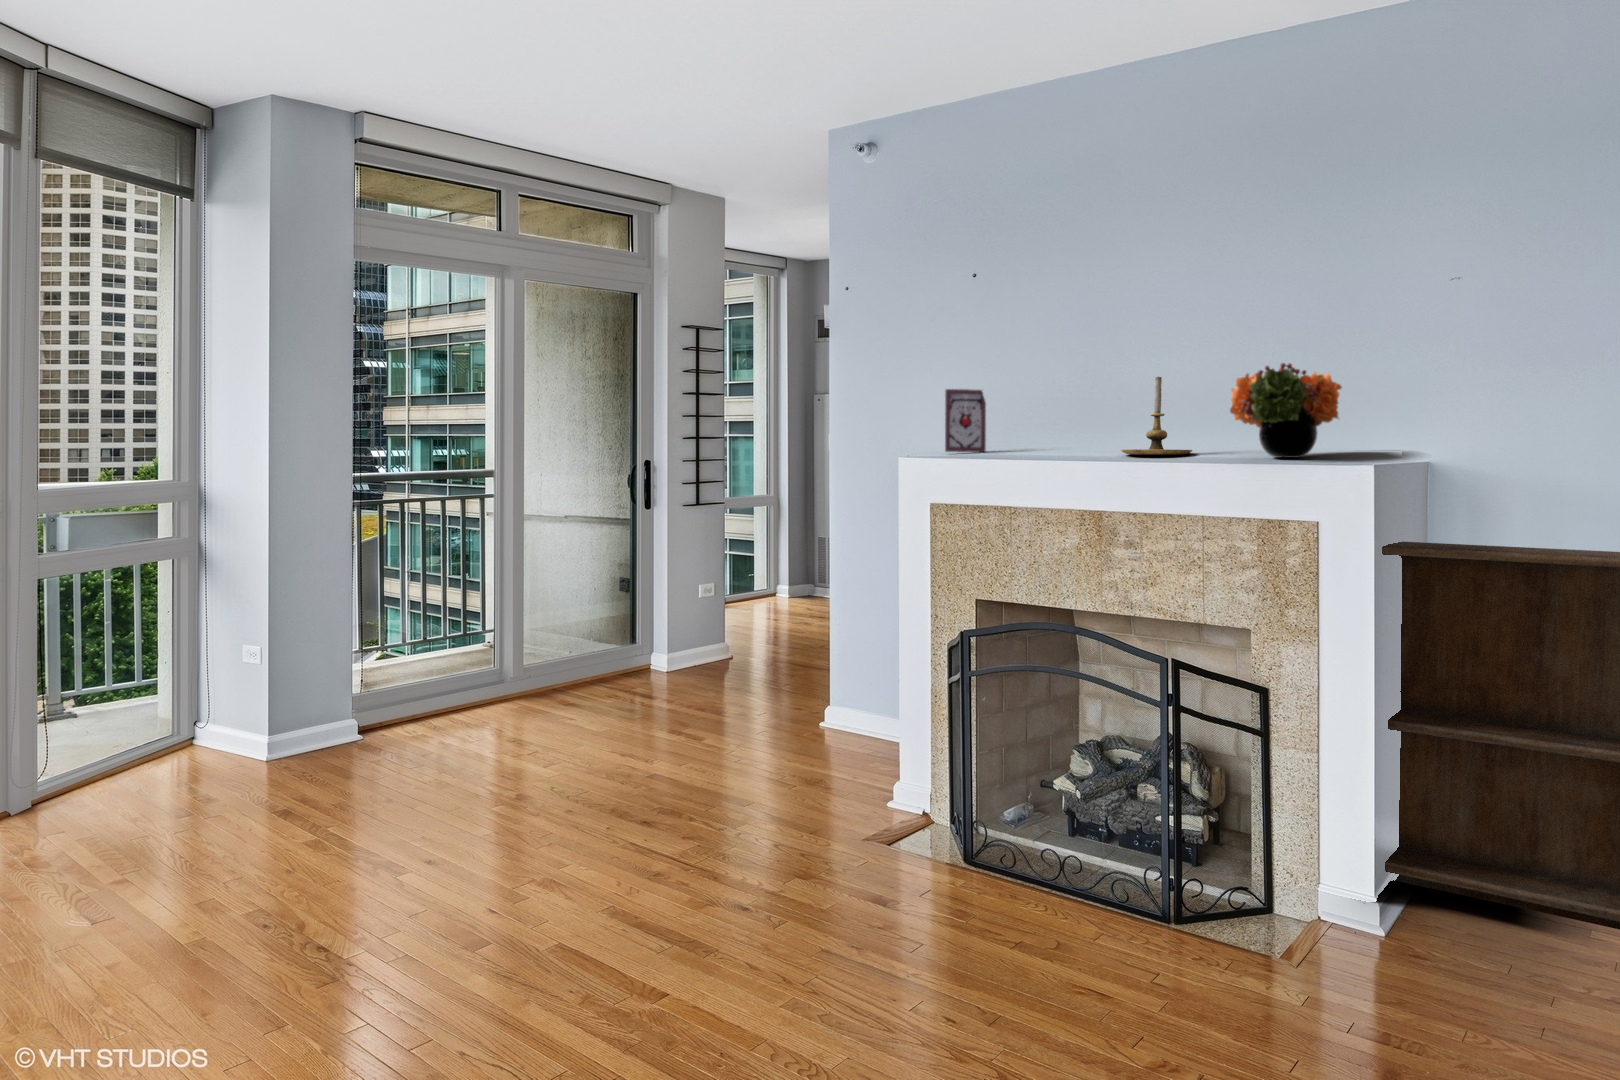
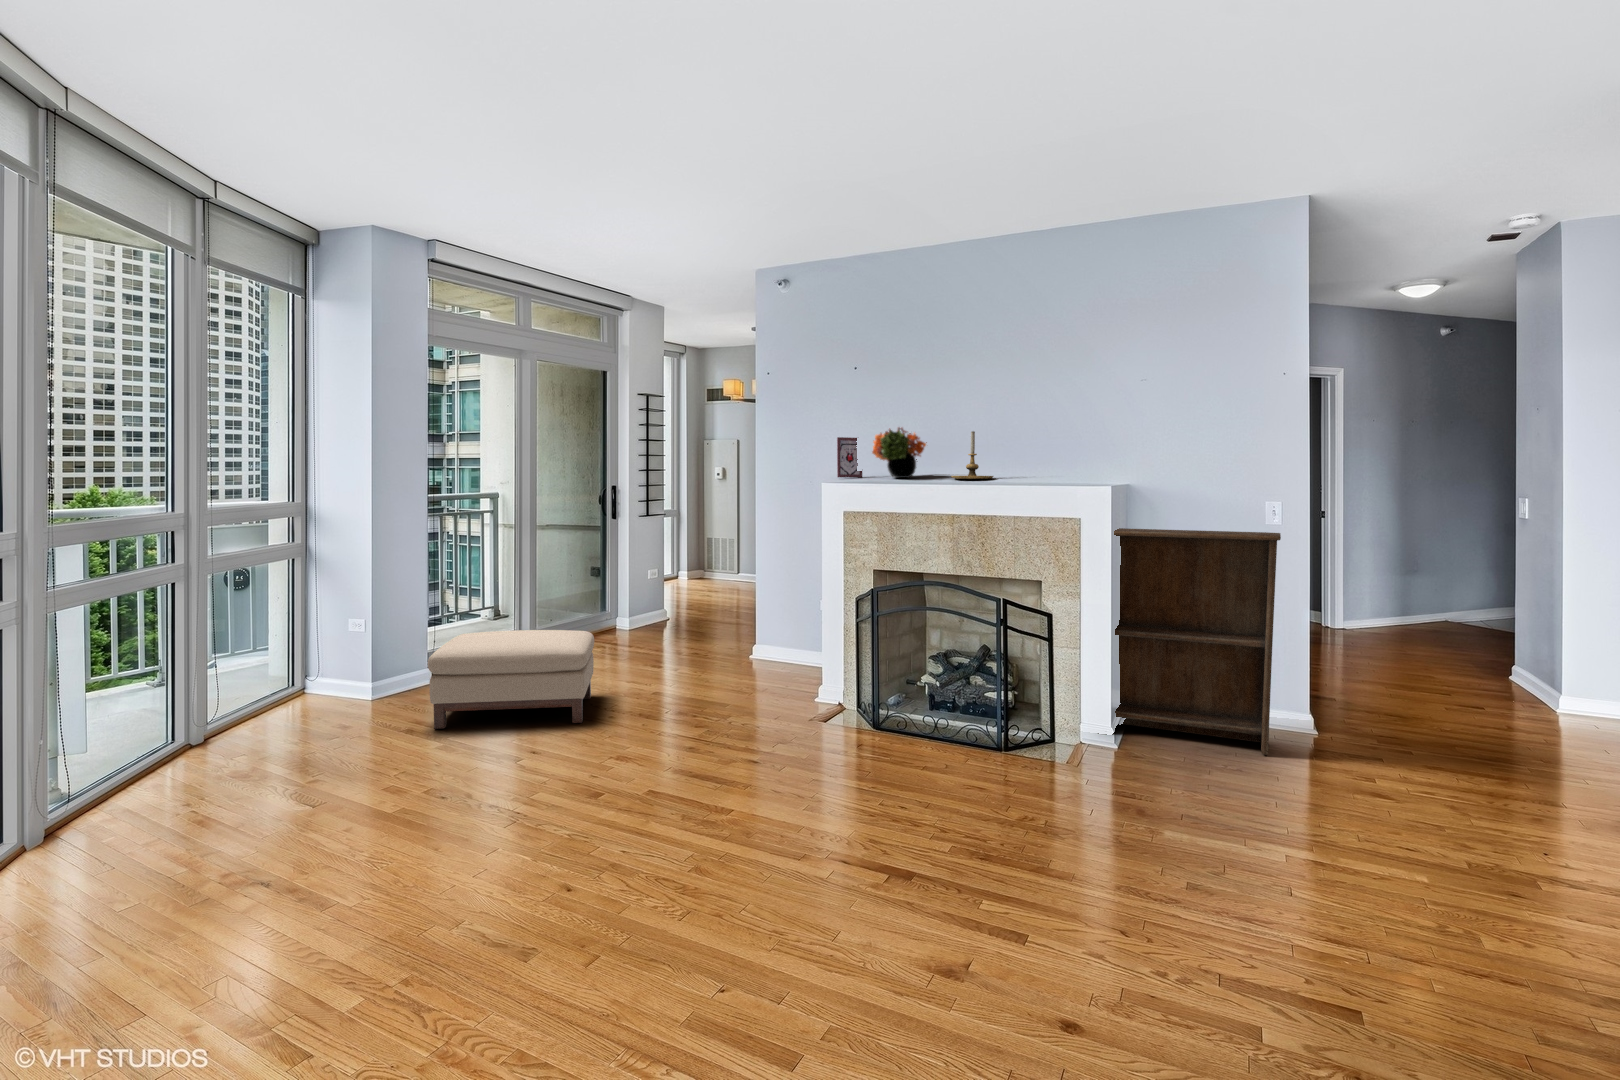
flower arrangement: present [1230,363,1342,458] -> present [872,428,927,478]
ottoman: none [305,677,566,822] -> present [428,630,594,729]

